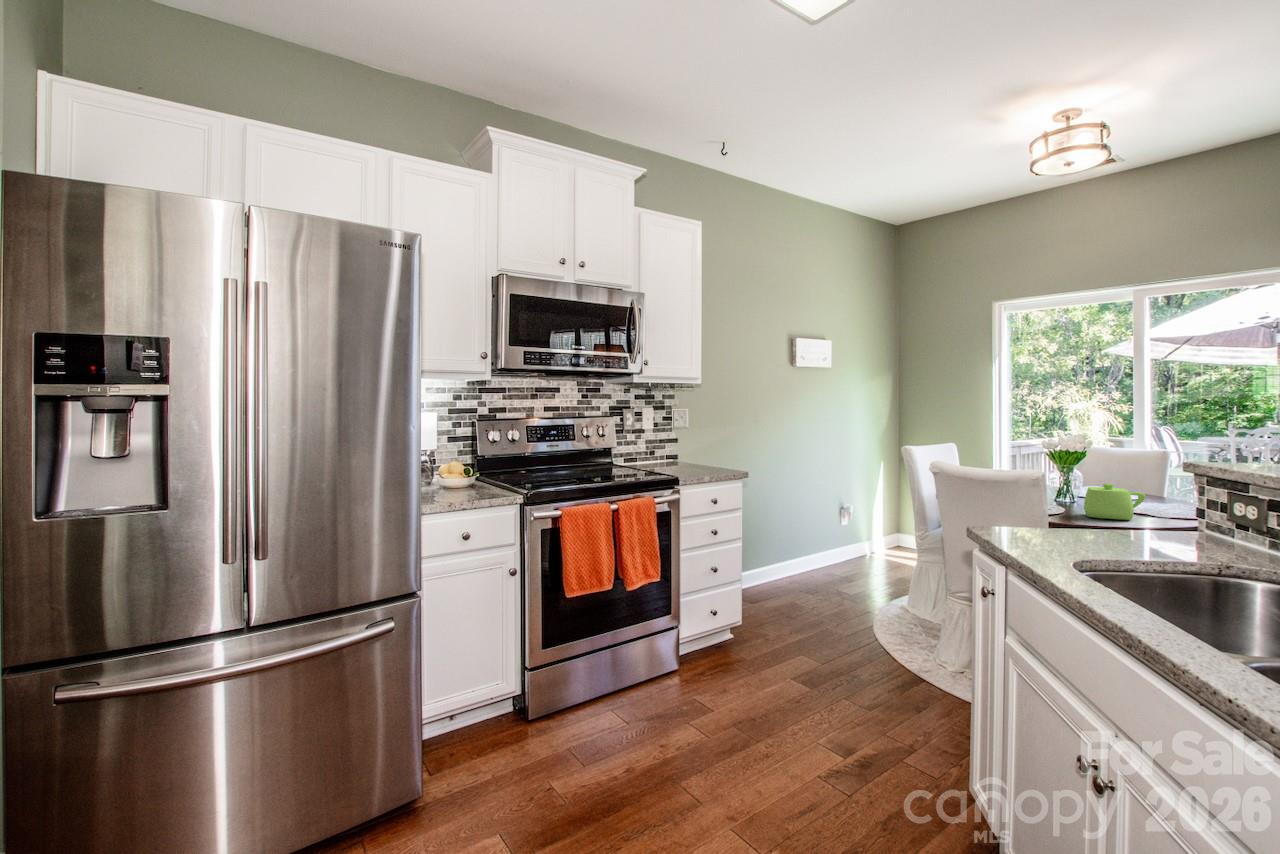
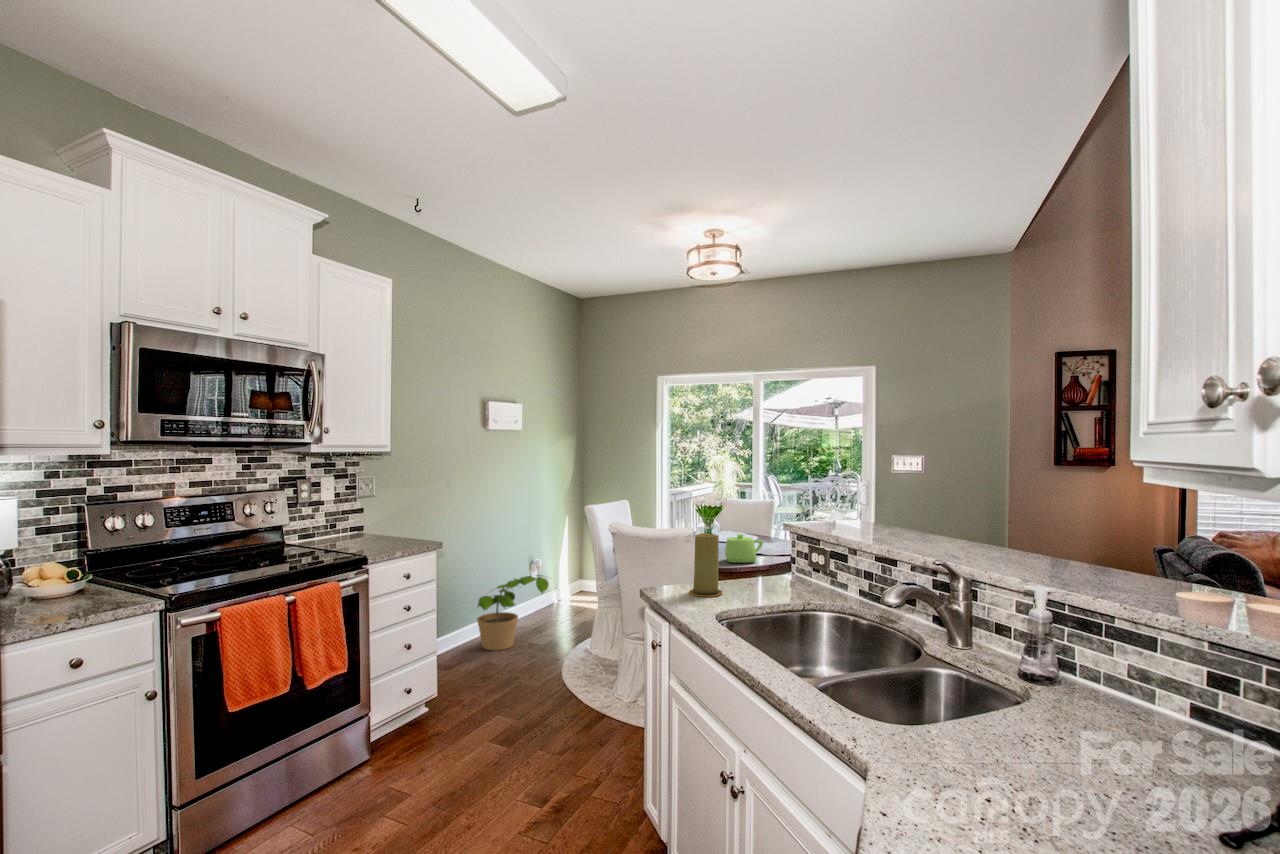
candle: none [1030,464,1081,543] -> present [689,533,722,597]
potted plant: none [783,516,860,586] -> present [477,575,548,650]

